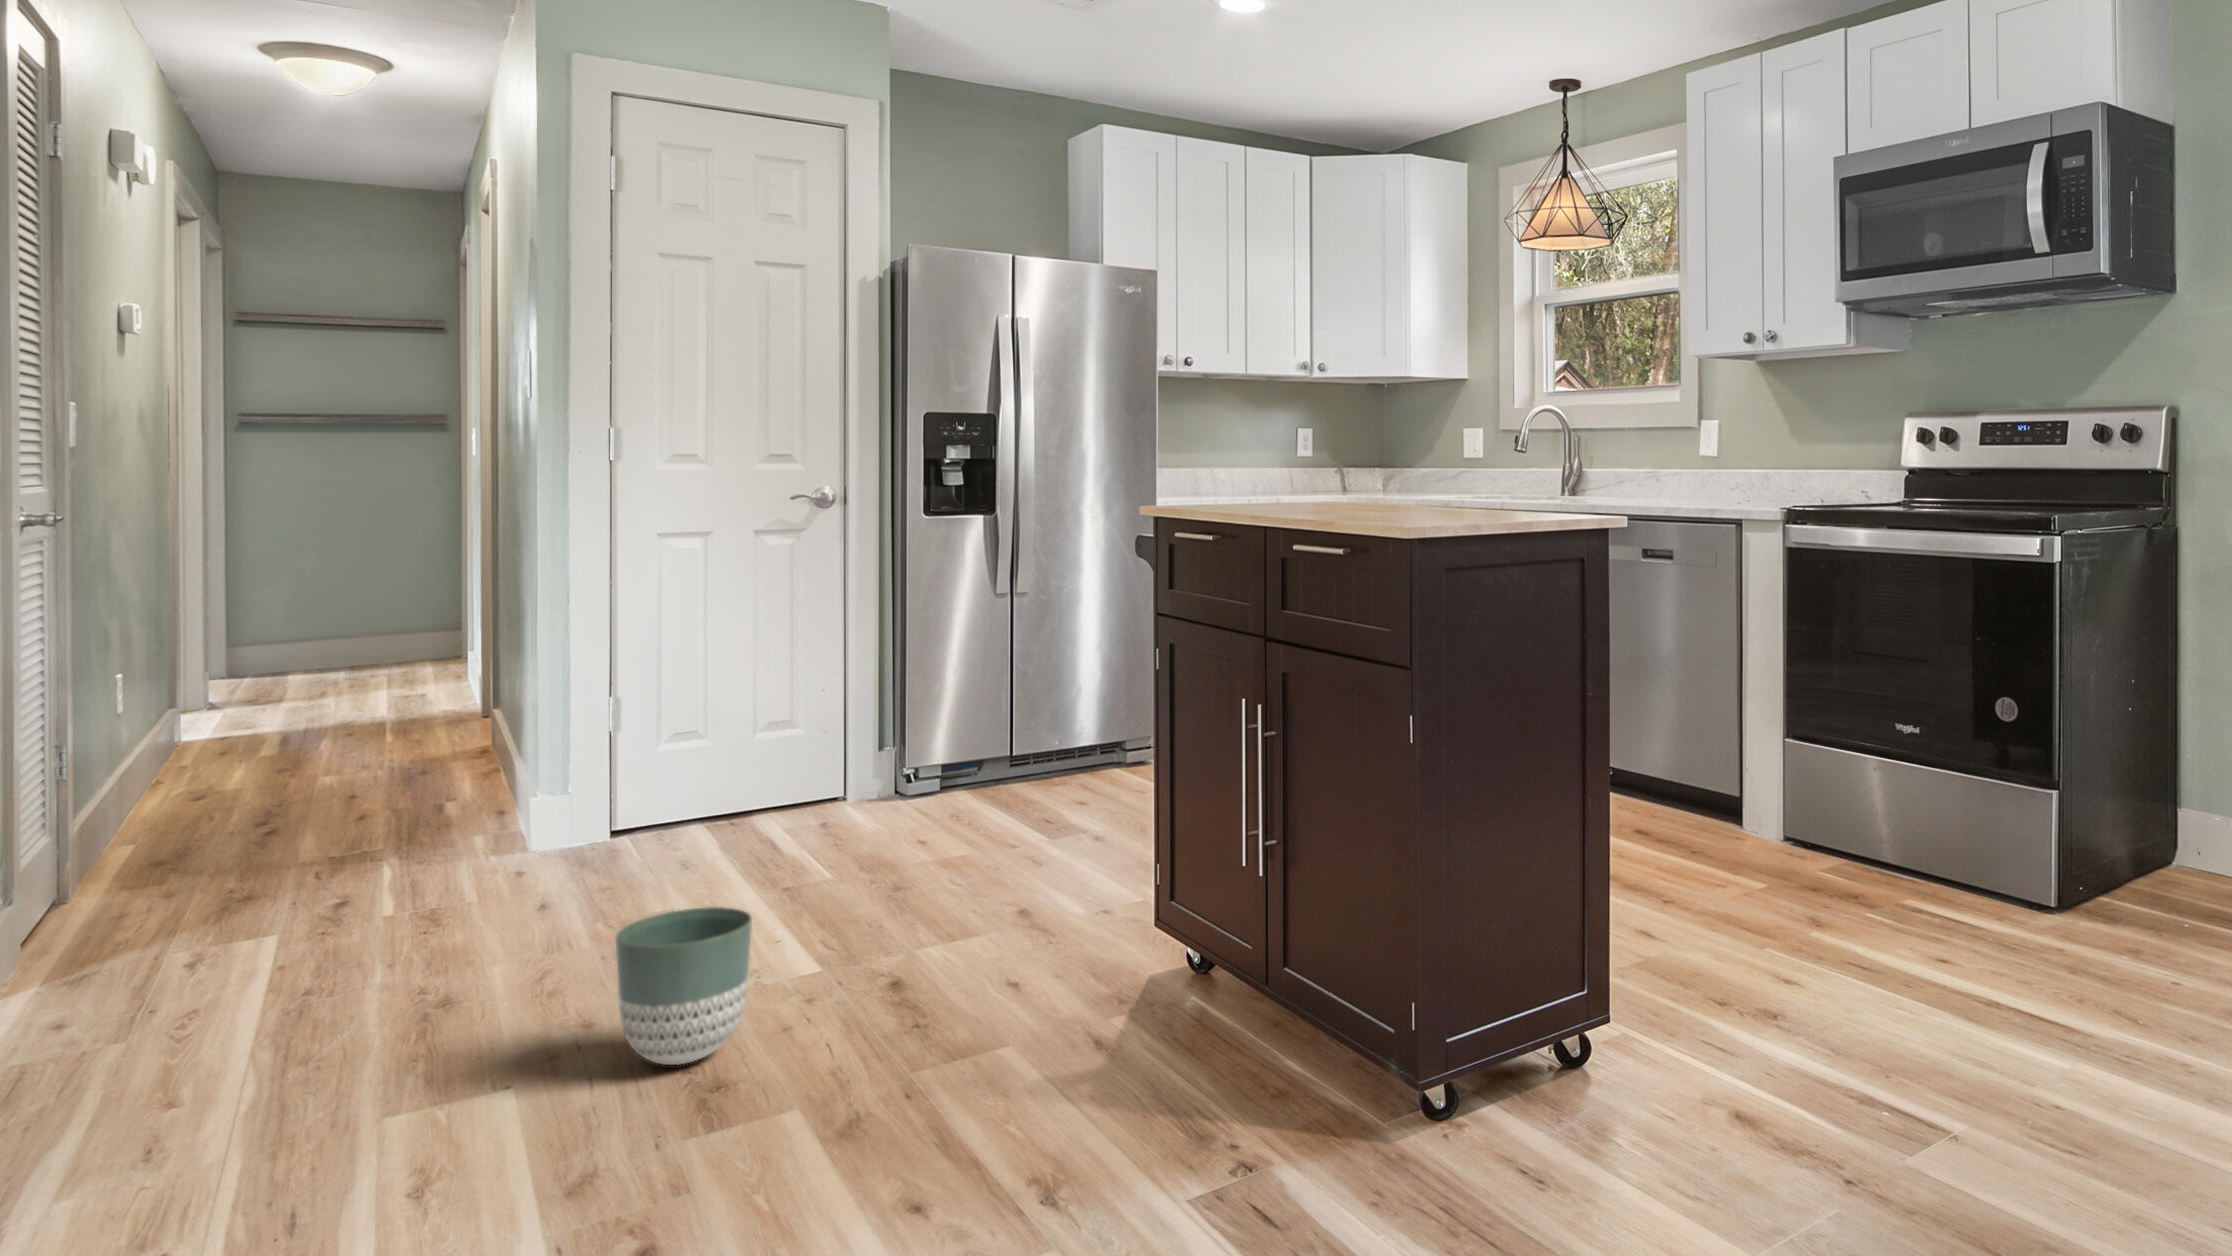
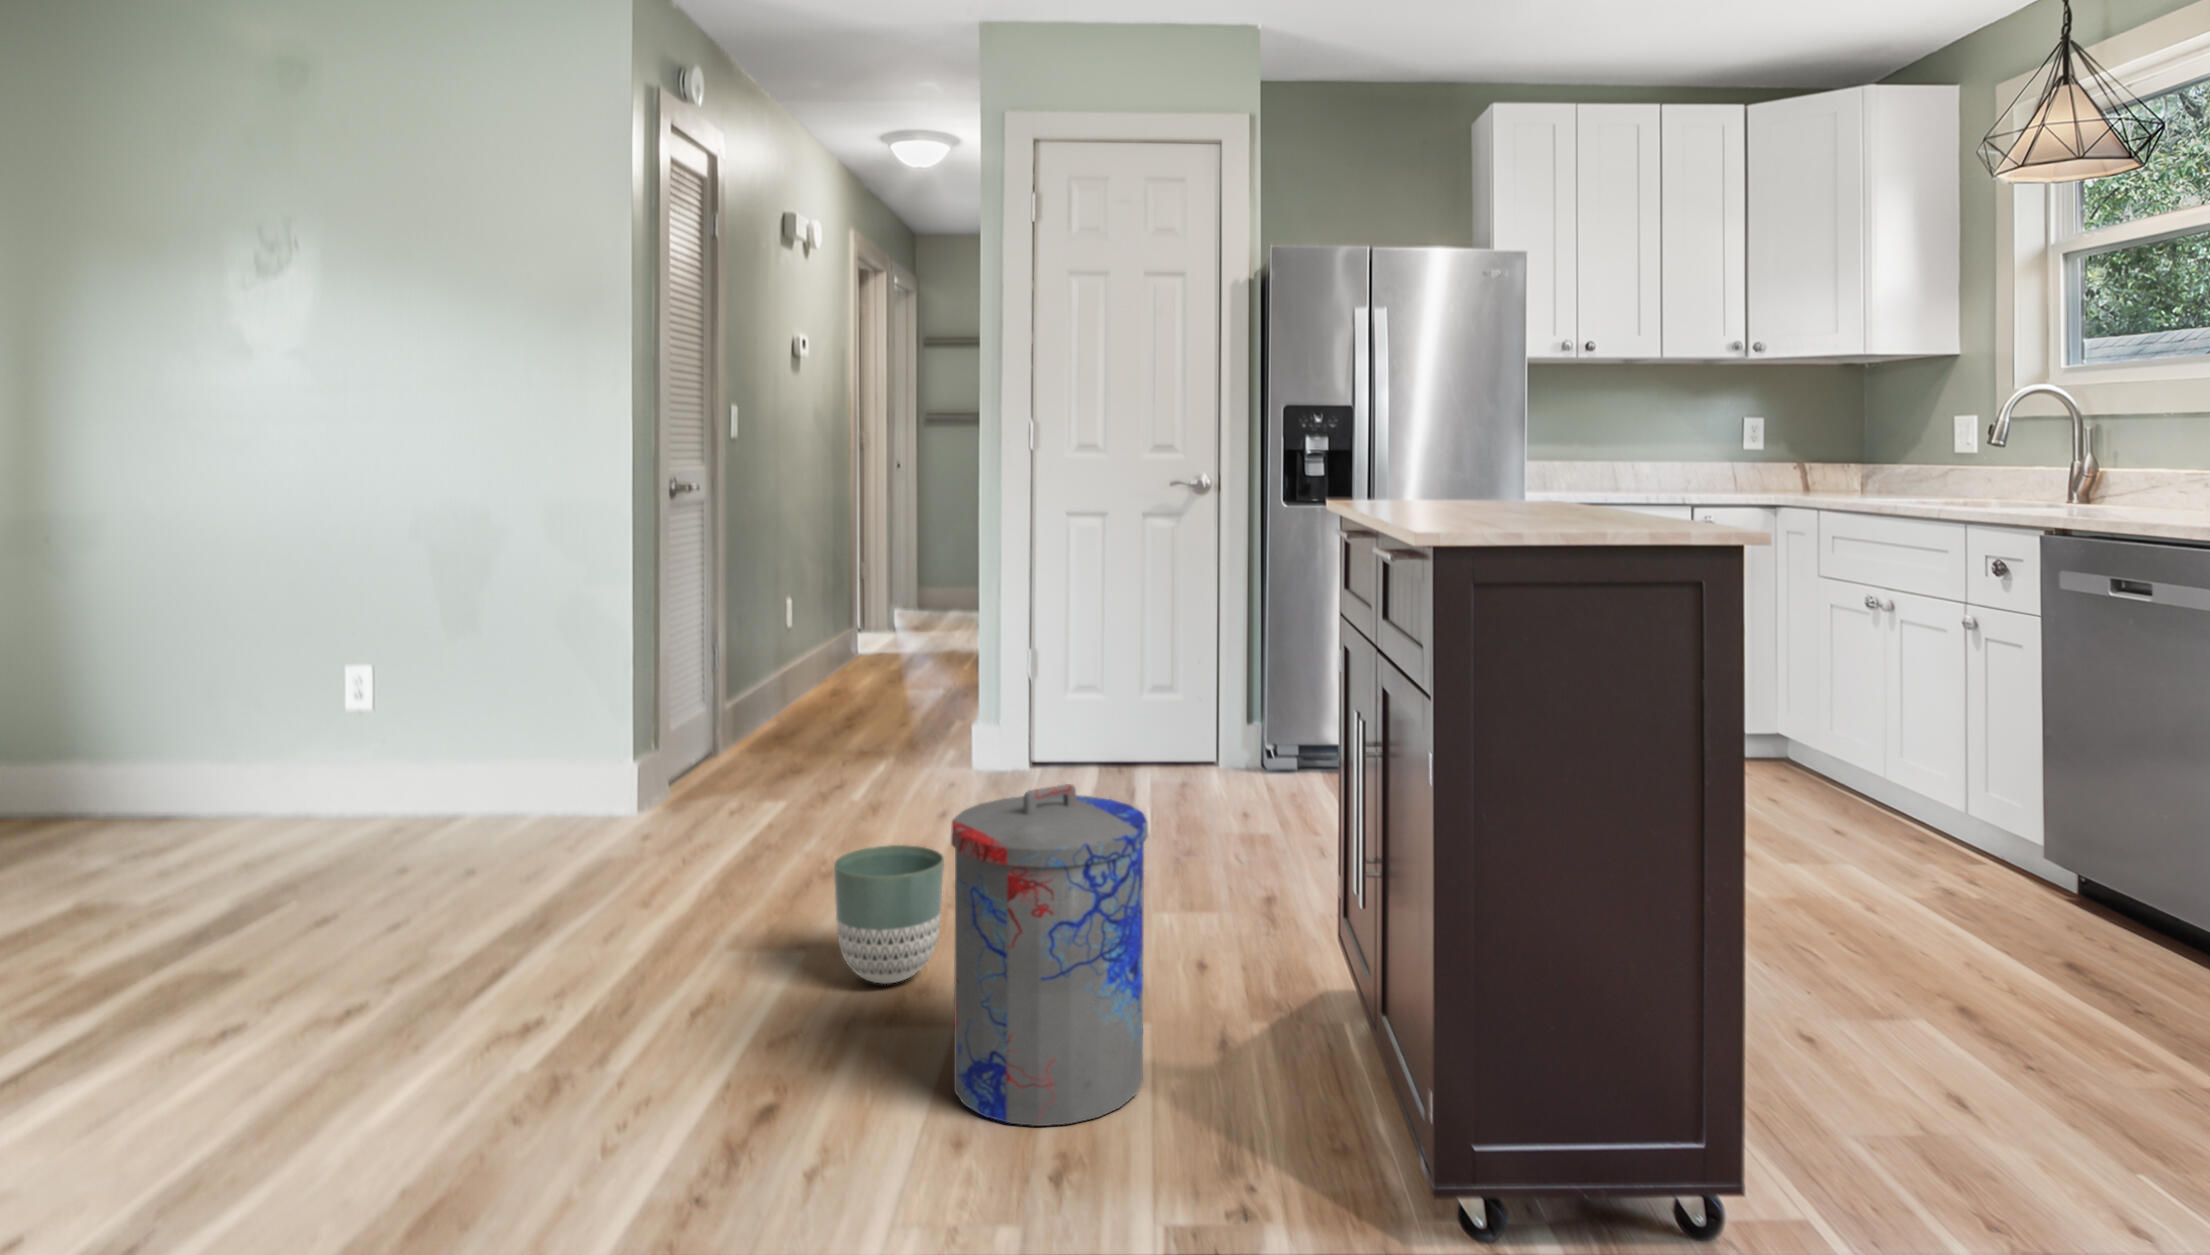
trash can: none [867,796,1073,1139] -> present [951,784,1148,1126]

